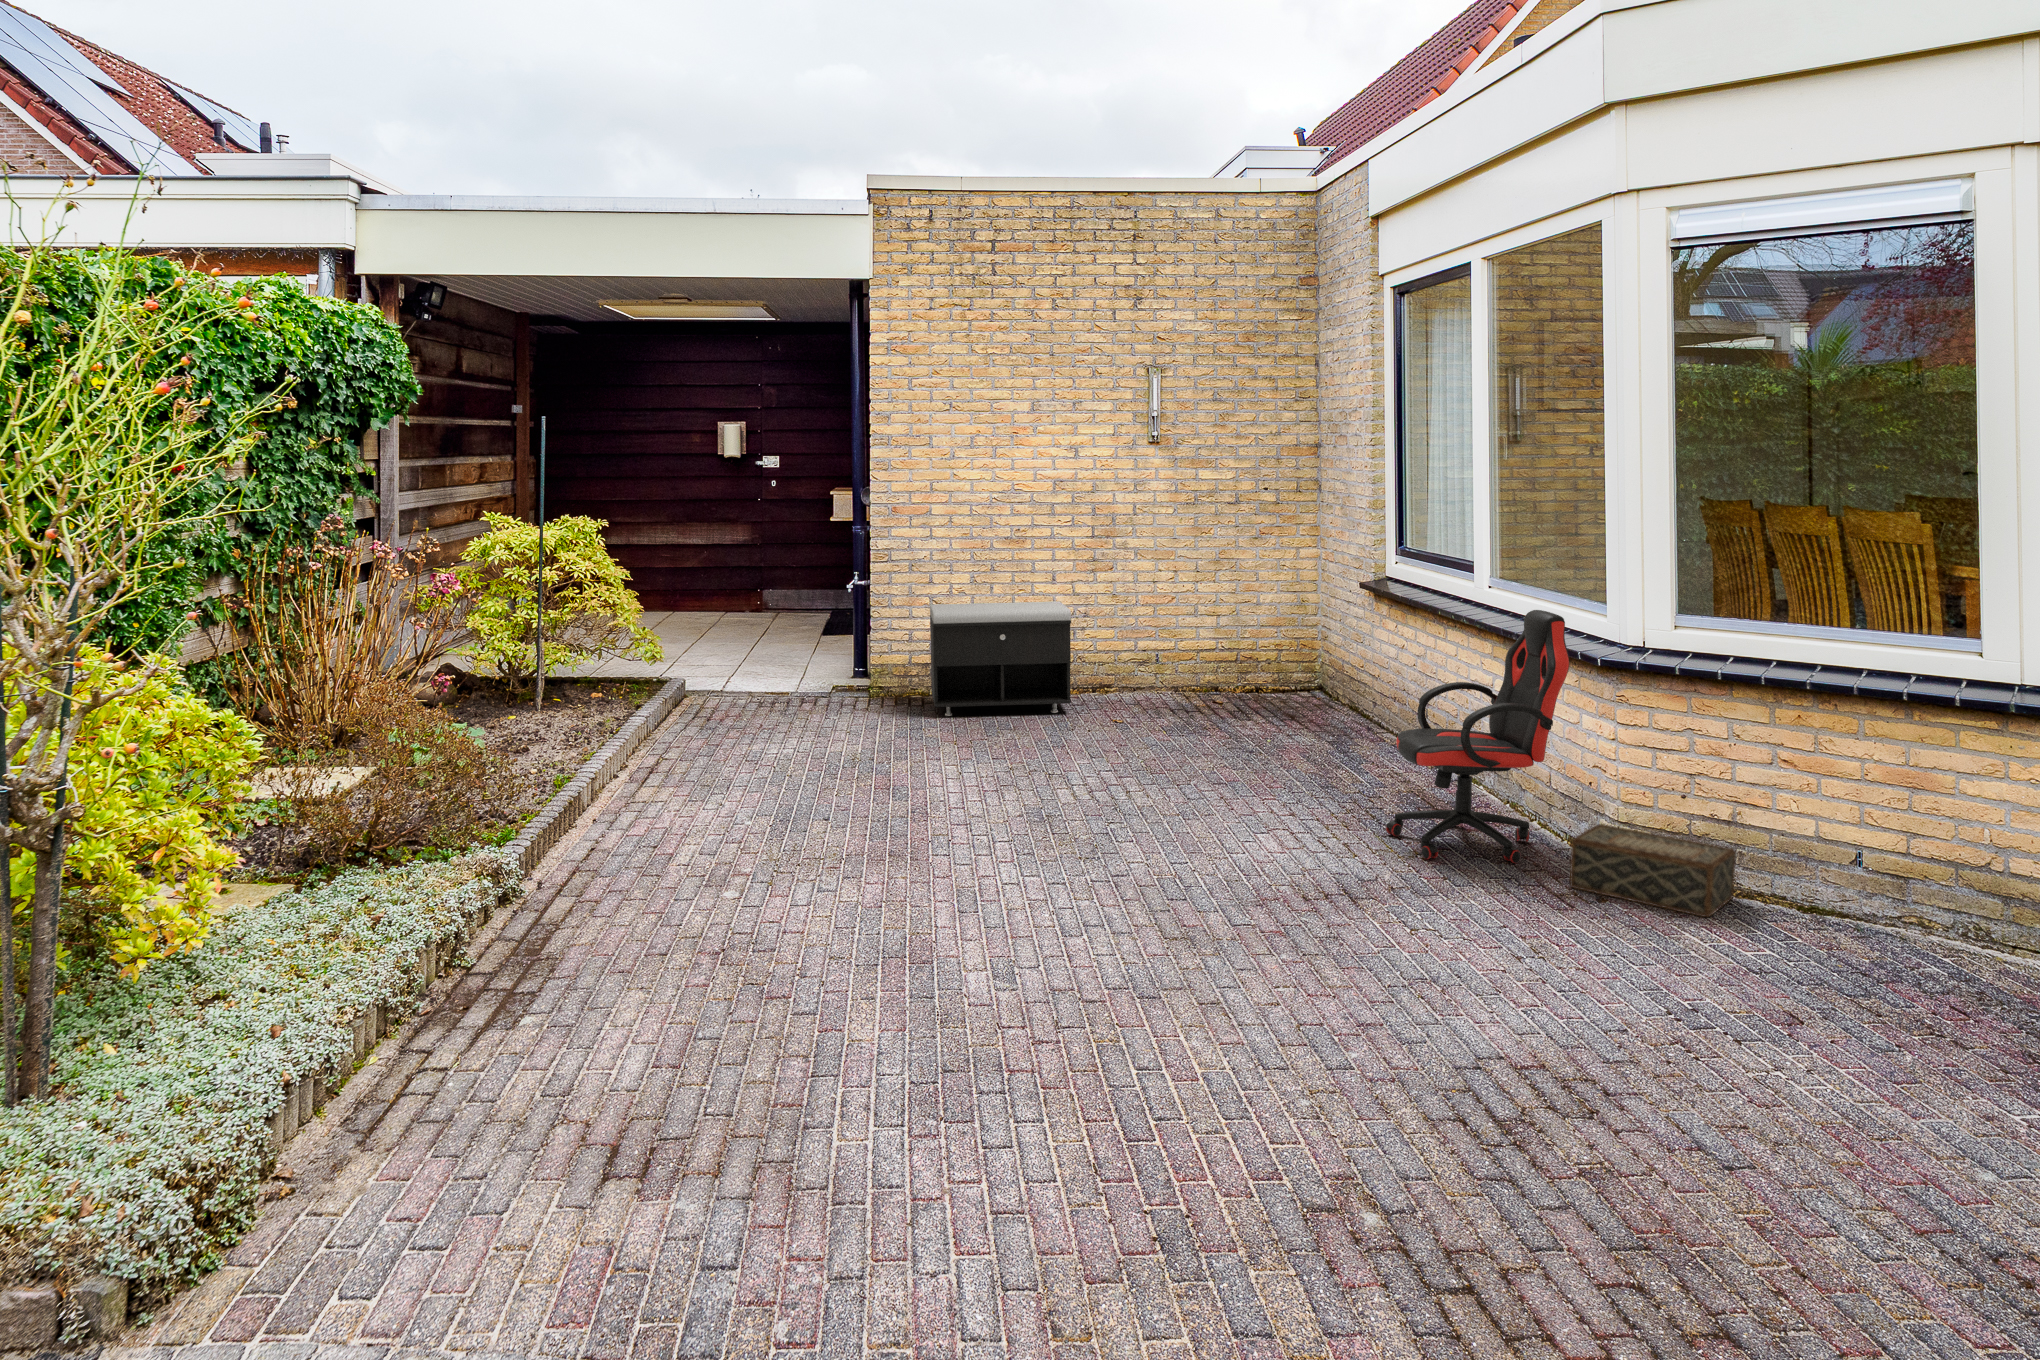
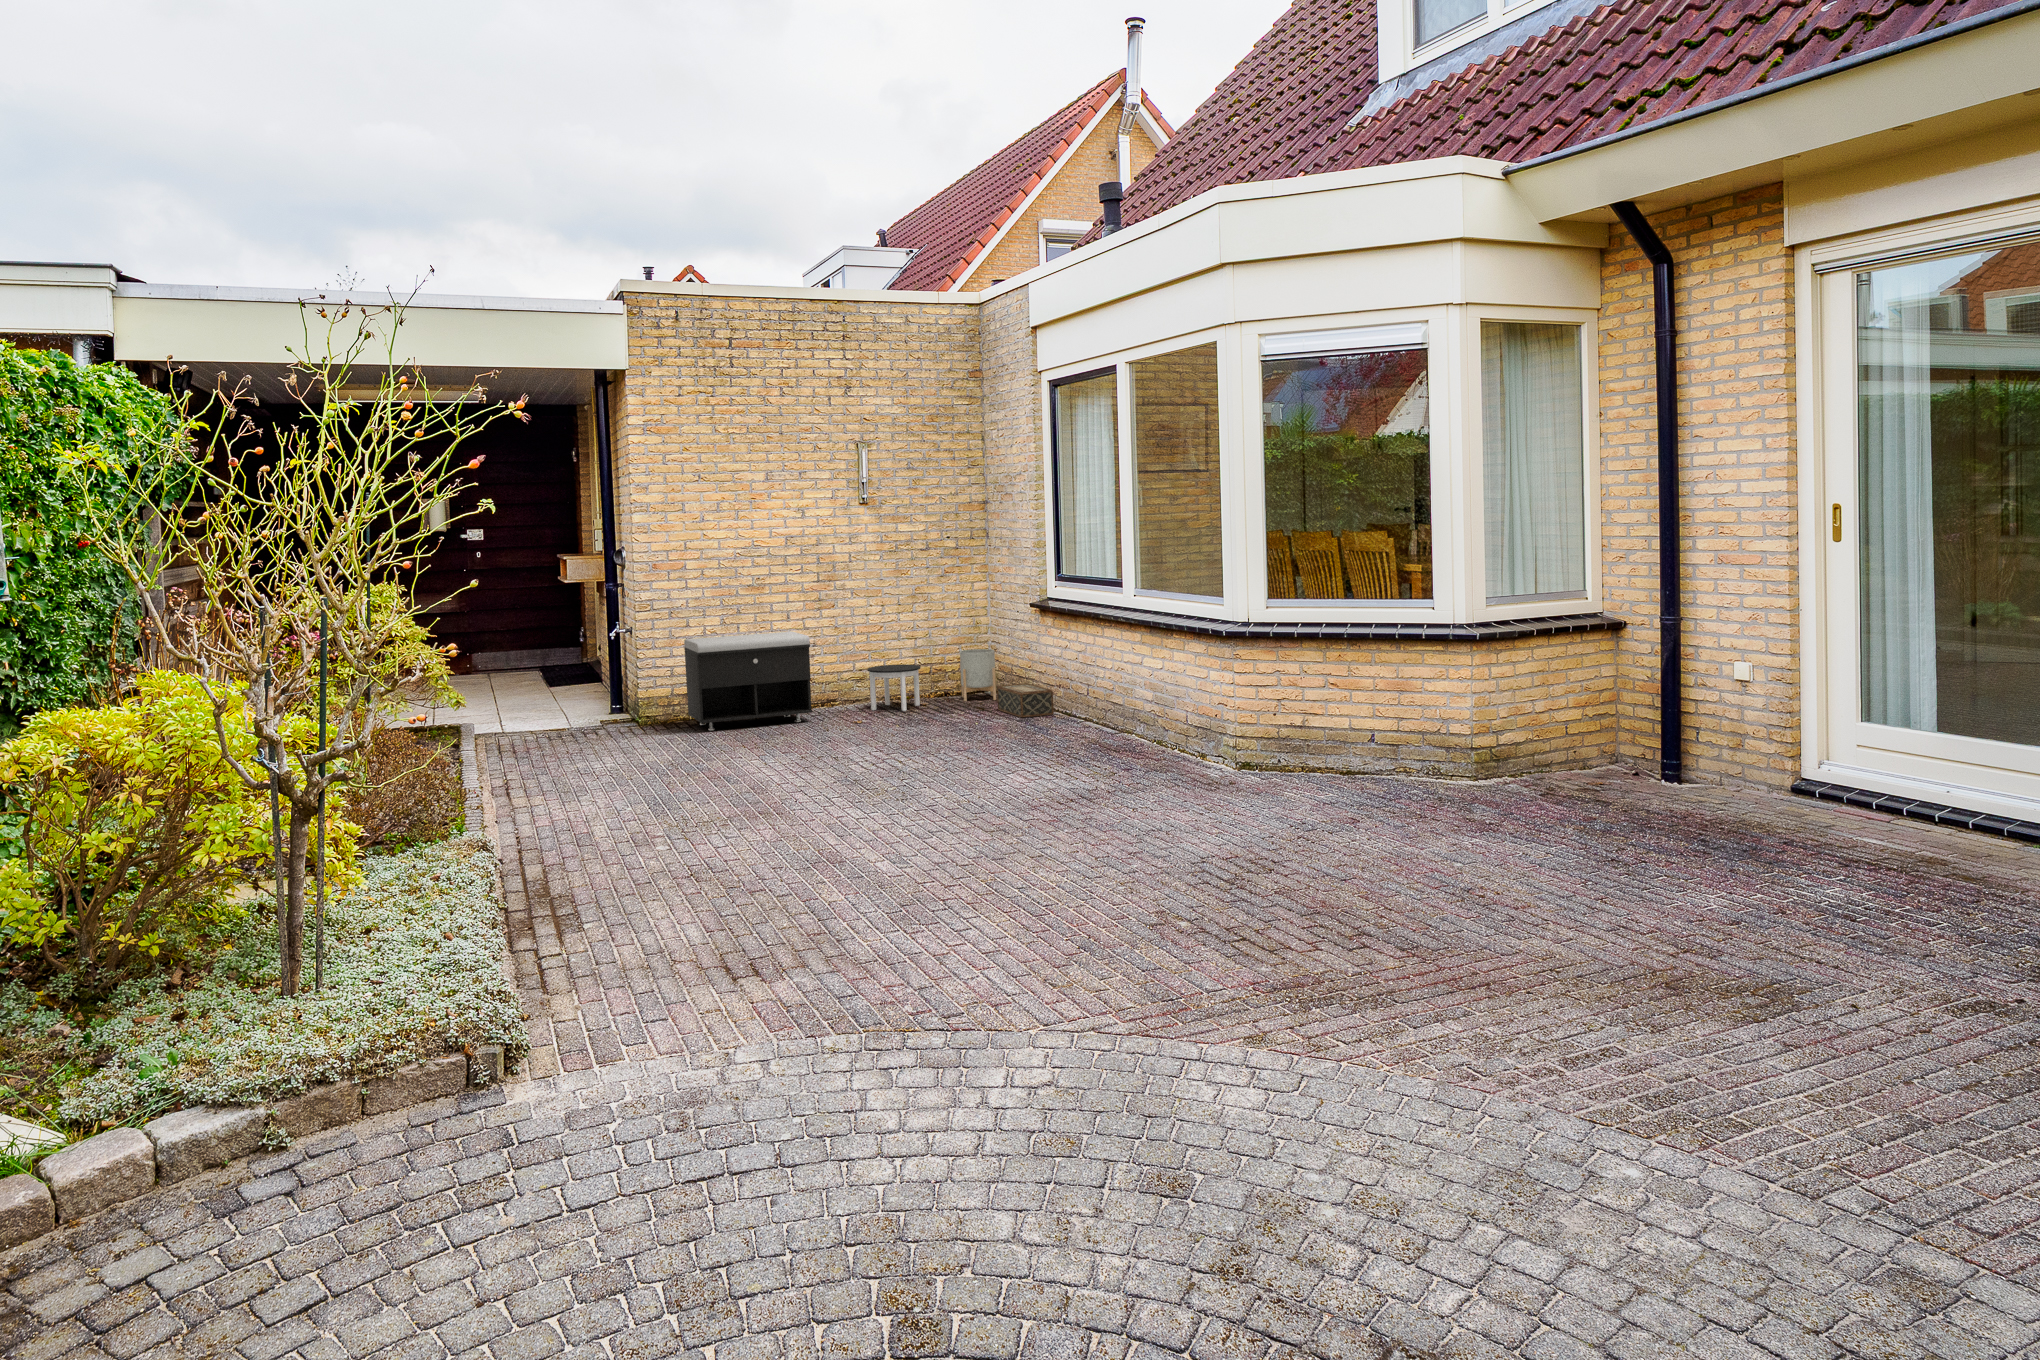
chair: present [1386,610,1569,863] -> none [1090,603,1201,775]
planter: none [1273,635,1318,701] -> present [960,649,996,701]
round table: none [1151,648,1217,708] -> present [867,664,921,711]
woven basket: present [1570,824,1736,917] -> present [997,683,1054,717]

